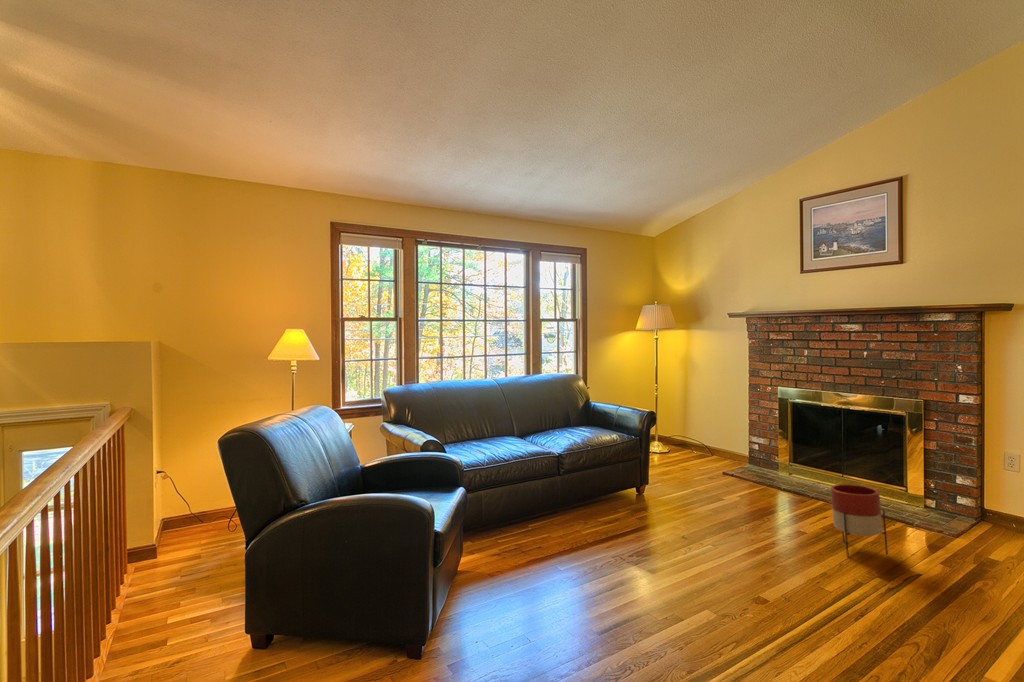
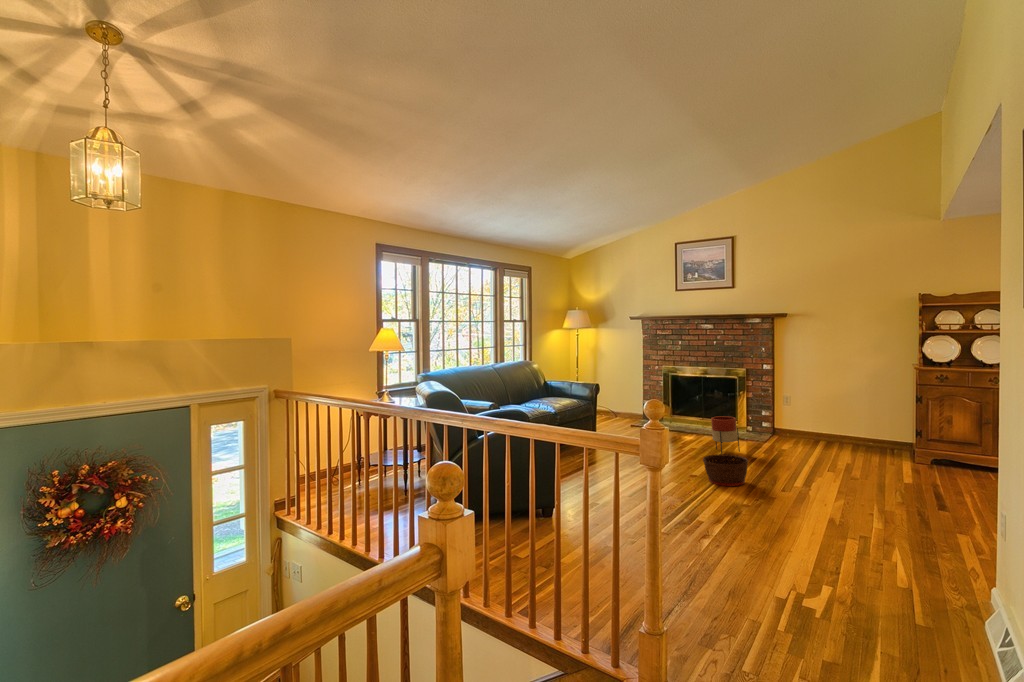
basket: none [774,567,870,648] -> present [703,454,748,486]

